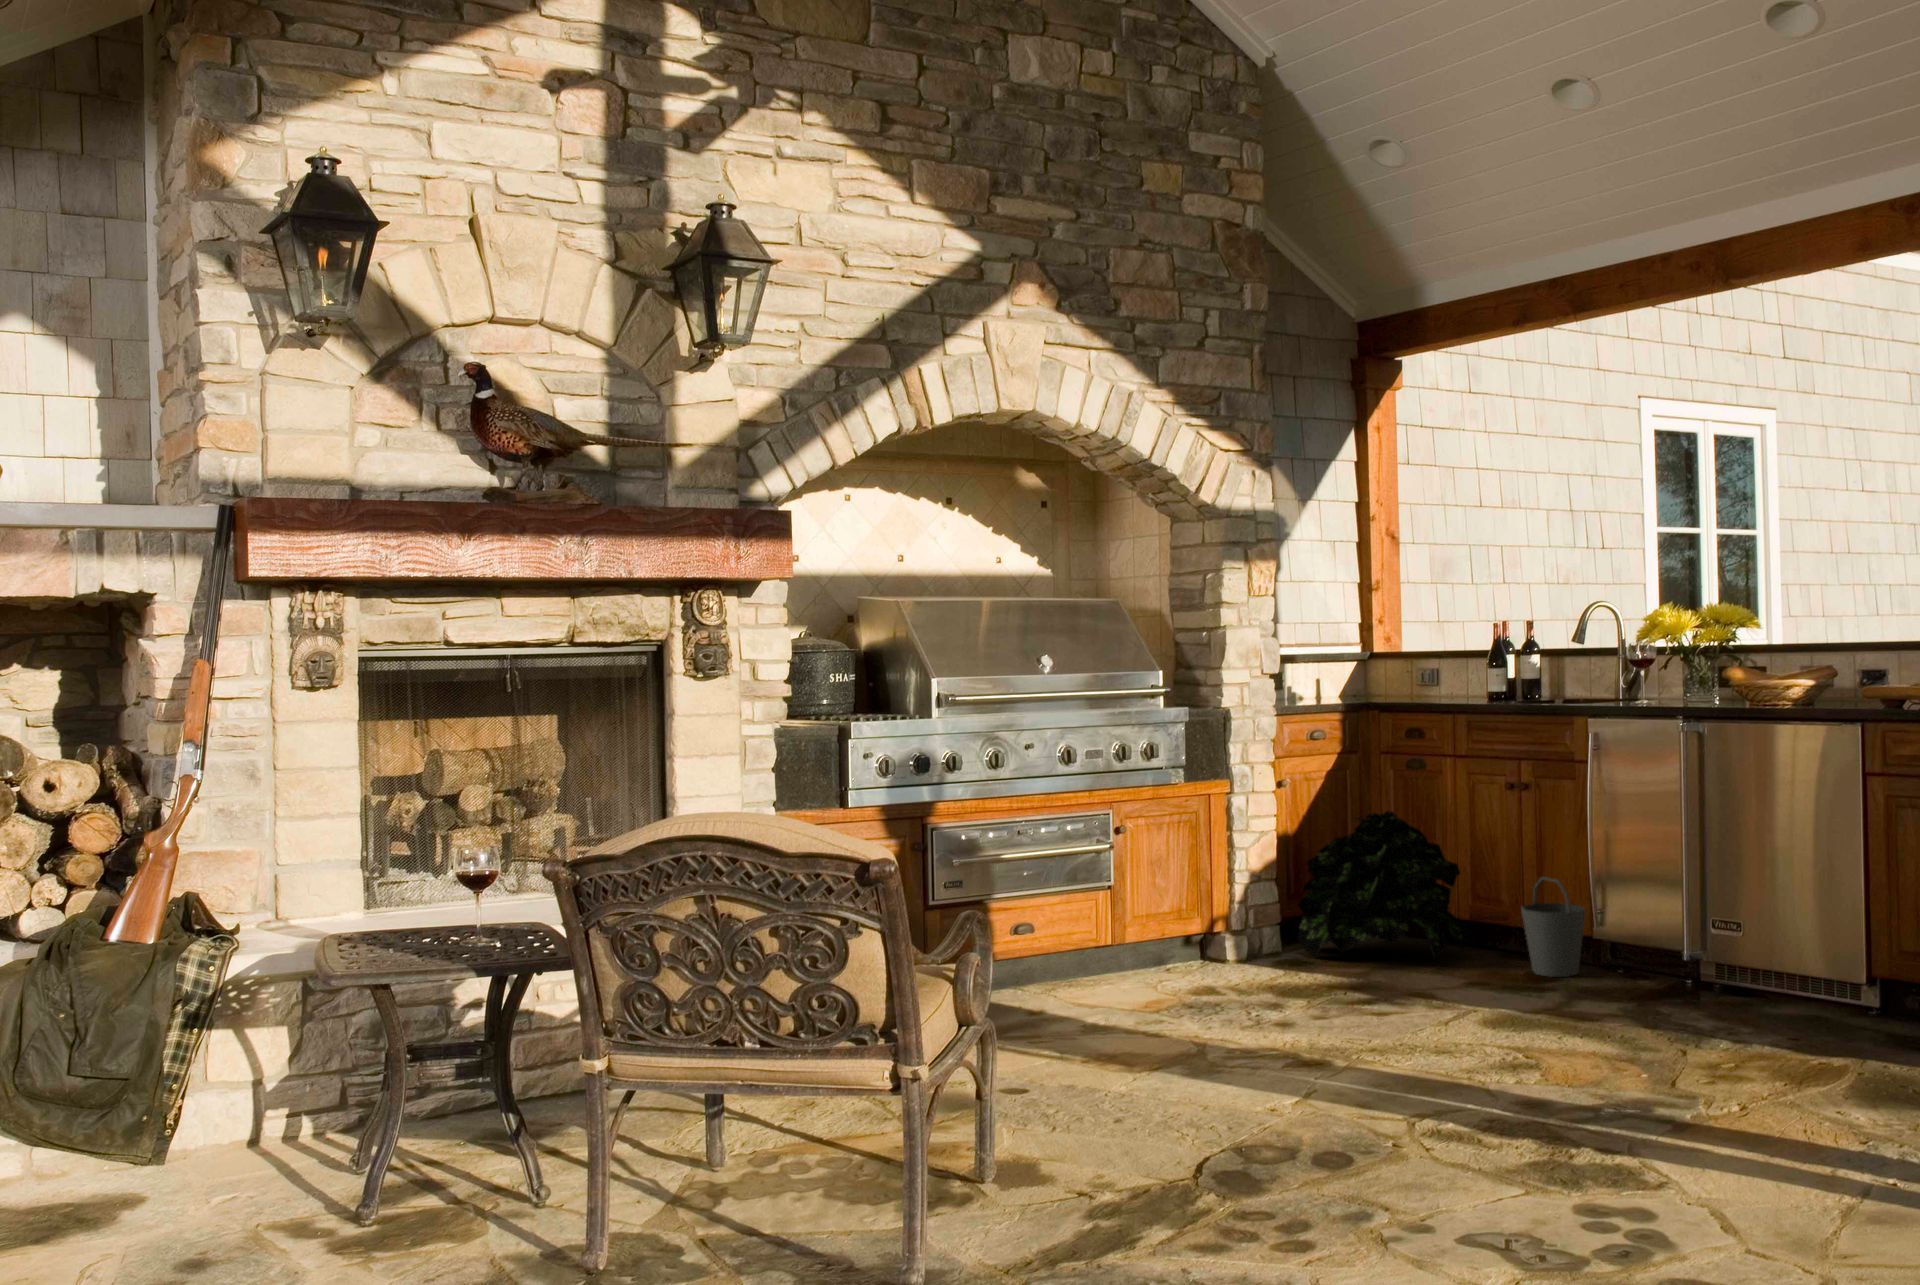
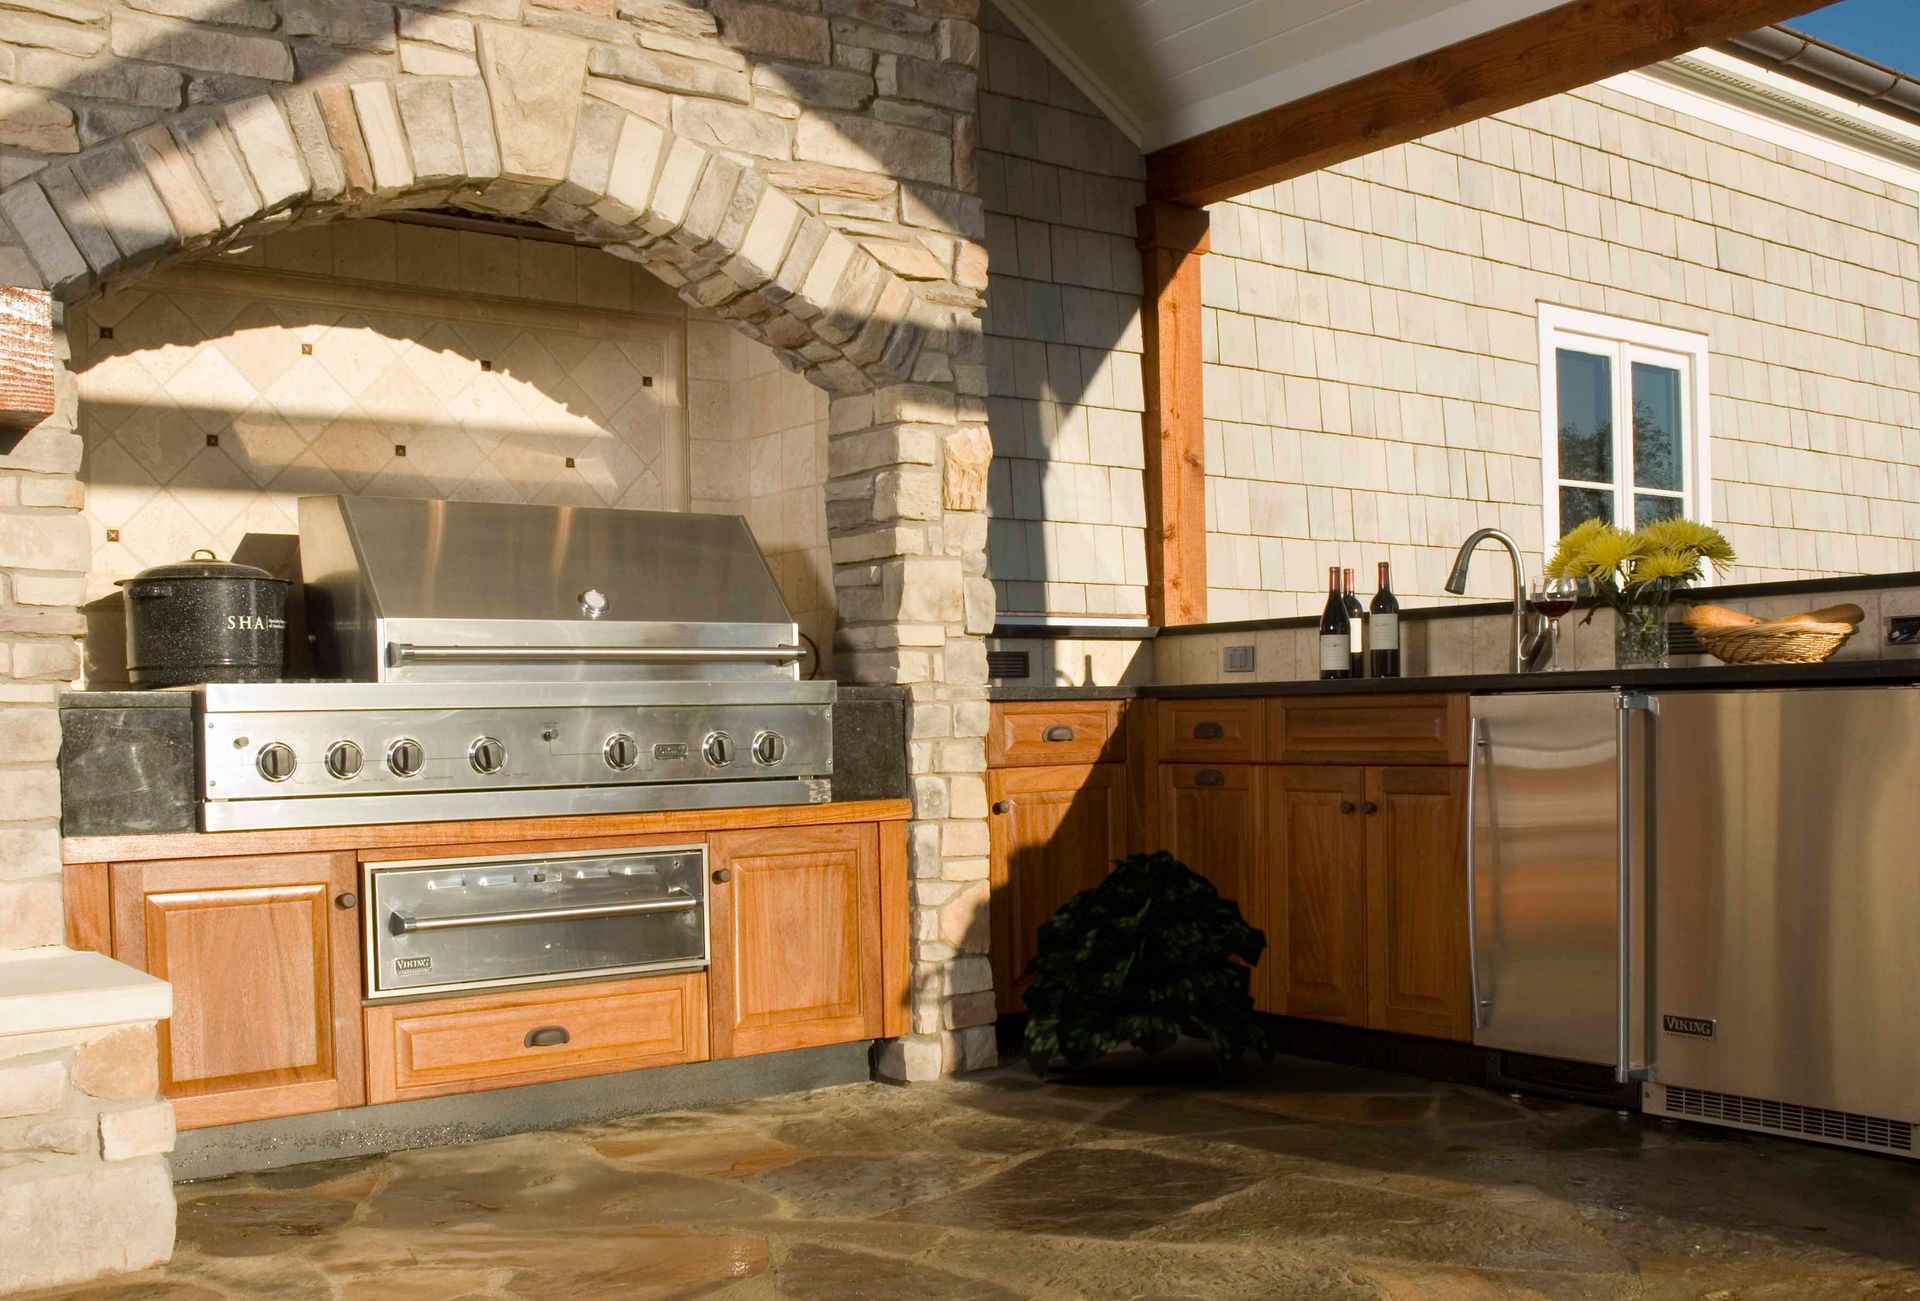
bucket: present [1521,877,1586,977] -> none [1355,947,1454,1107]

